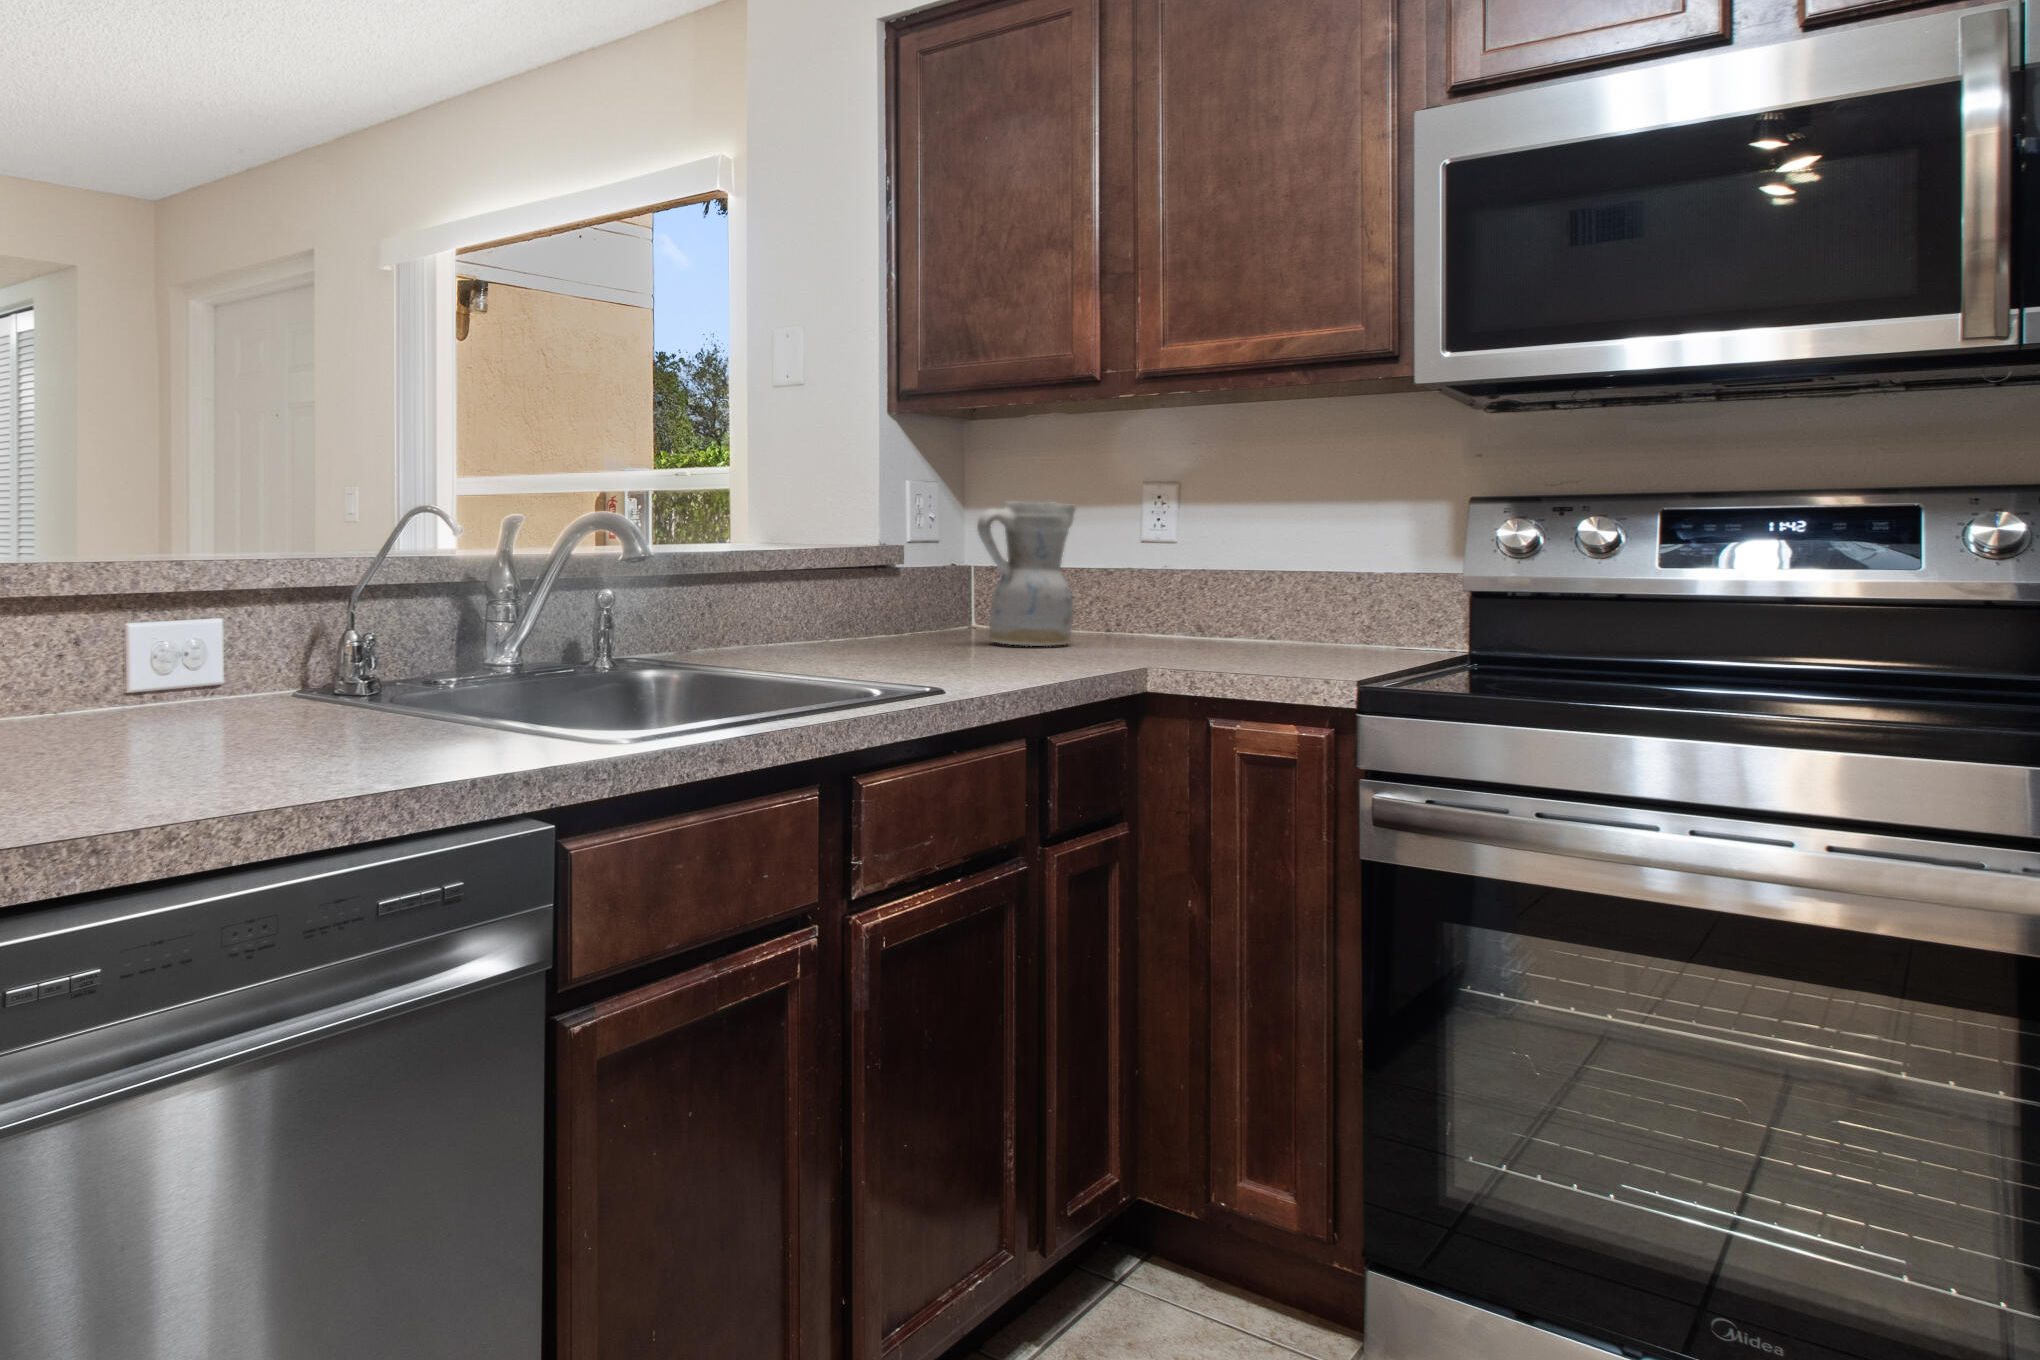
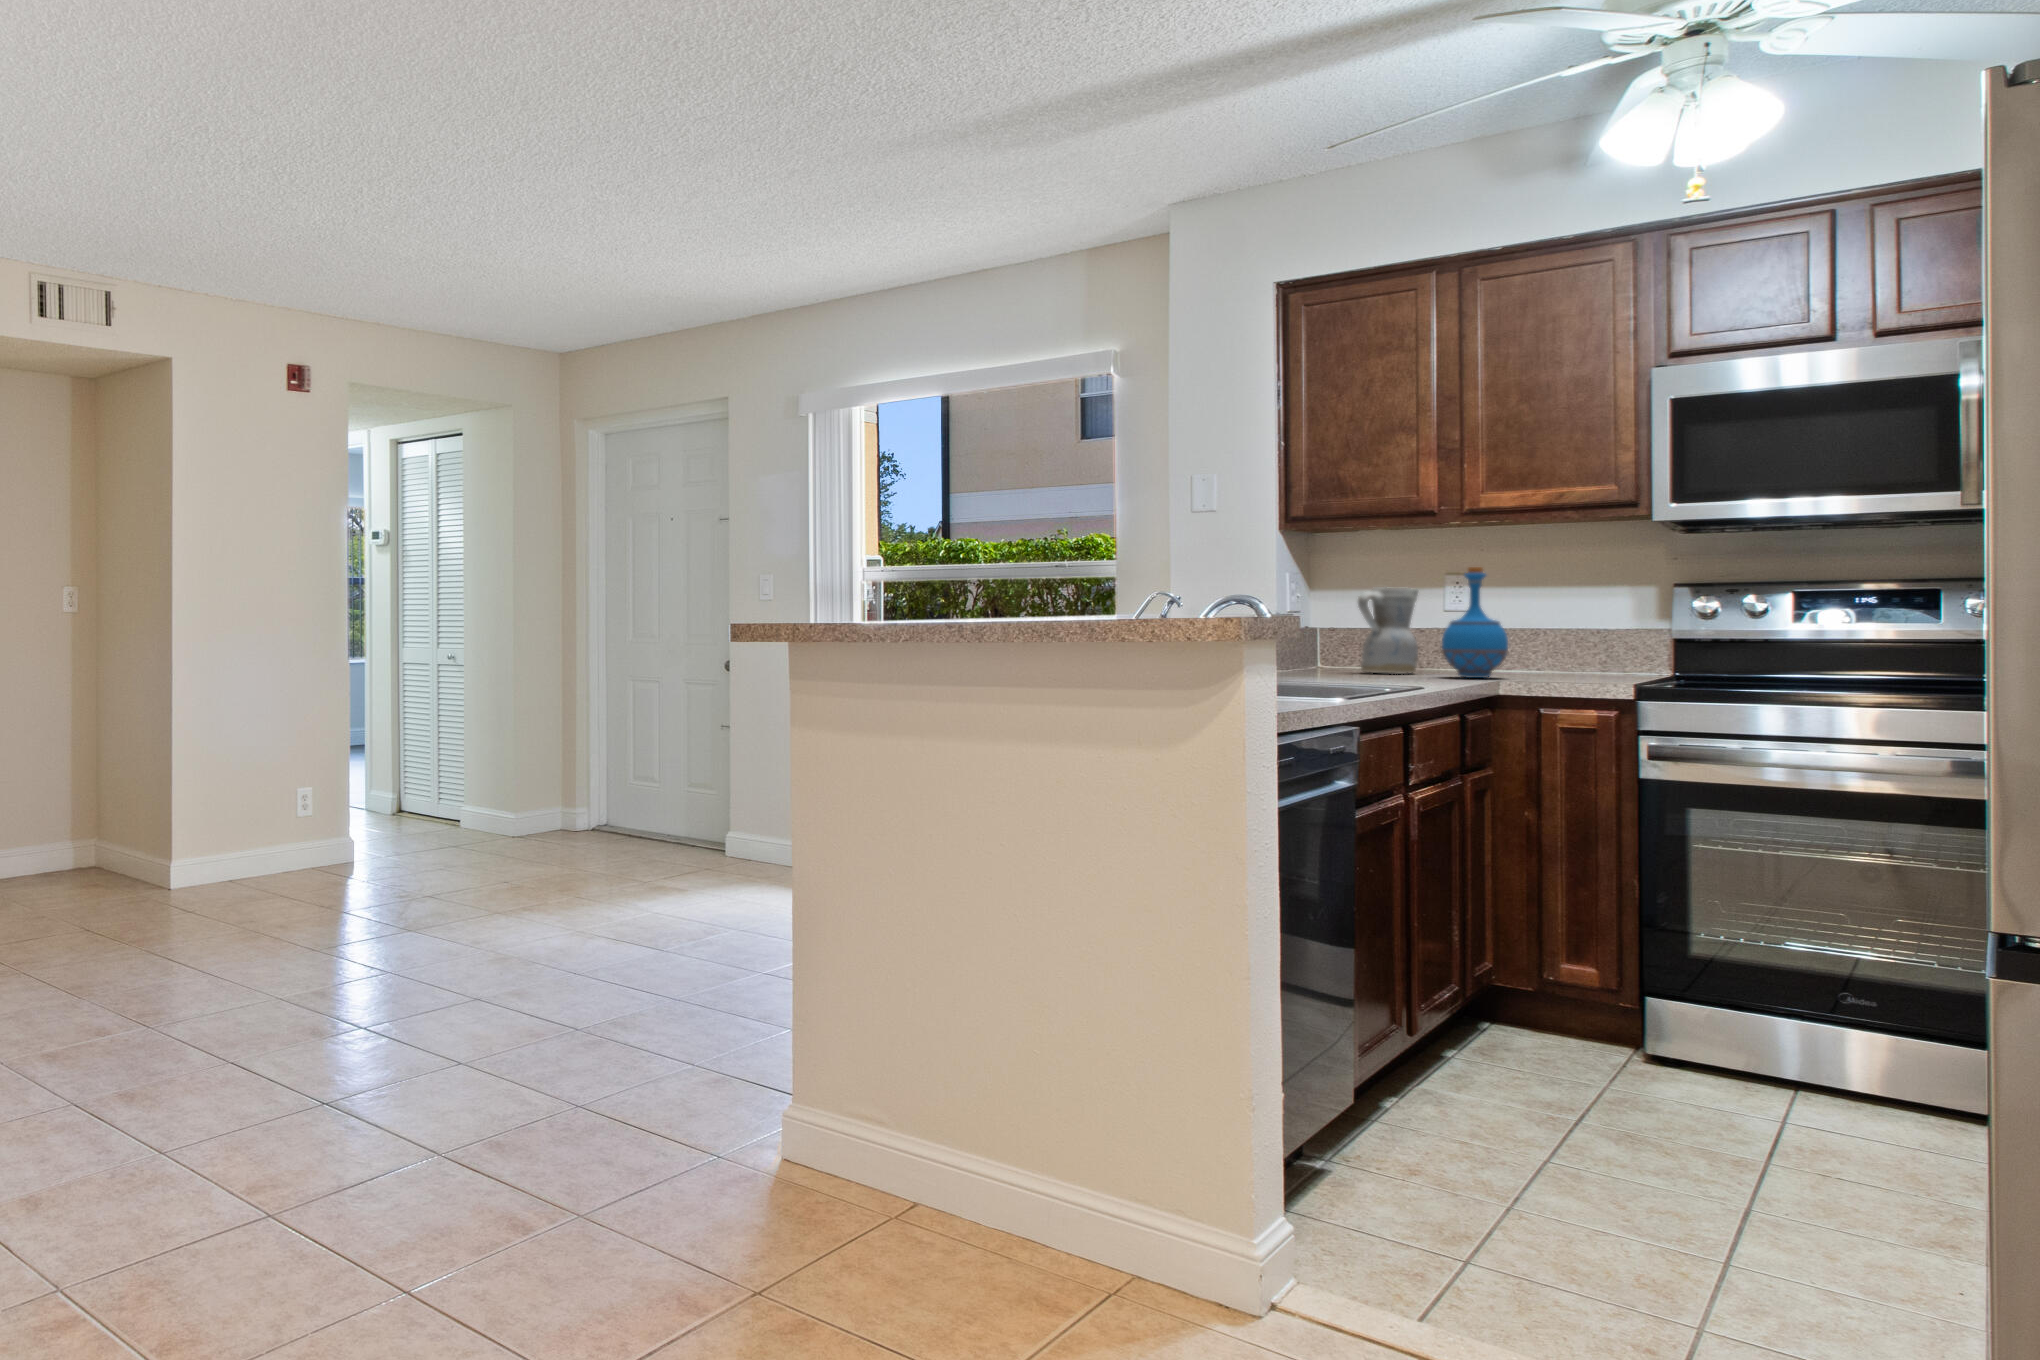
bottle: none [1082,467,1186,659] -> present [1442,567,1508,678]

